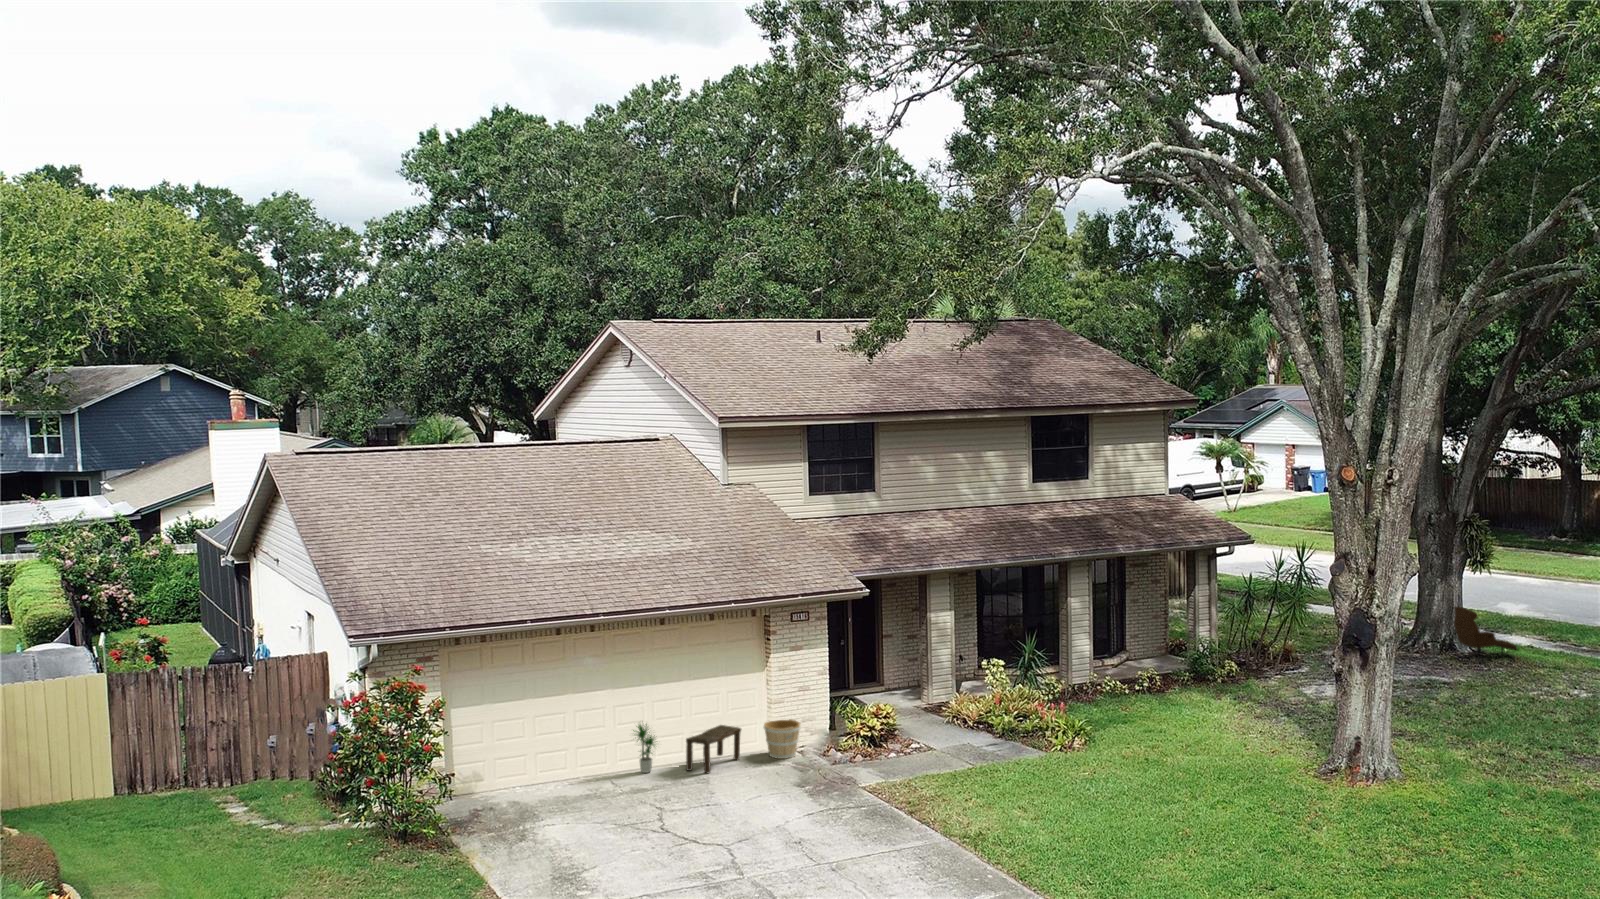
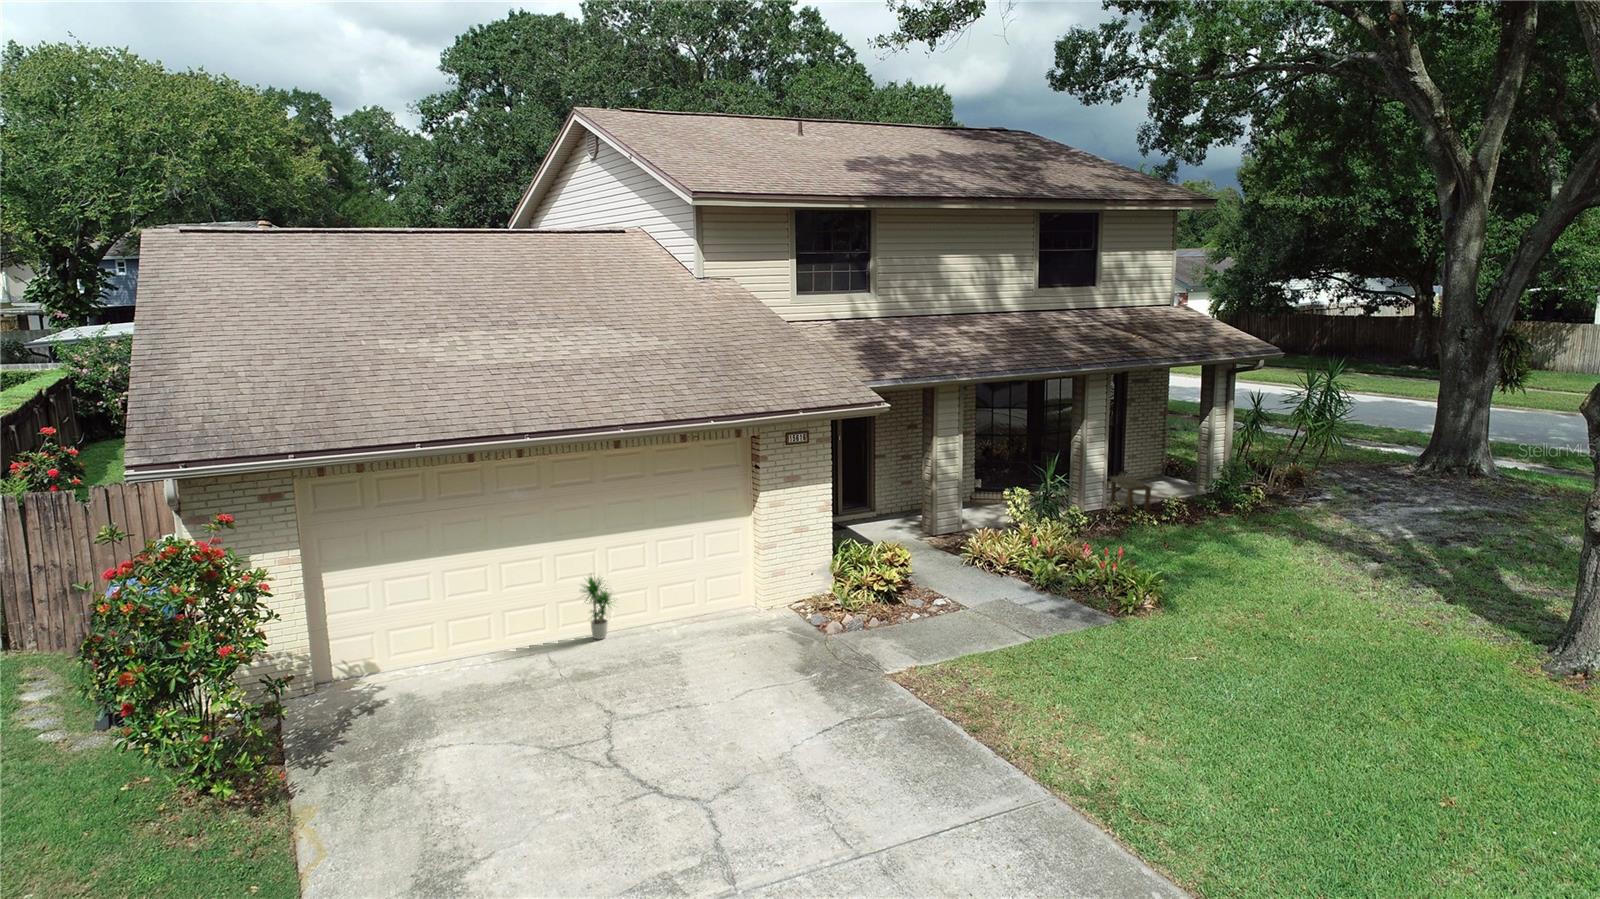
lounge chair: present [1454,607,1517,659] -> none [1489,431,1557,489]
wooden bucket: present [764,719,801,759] -> none [751,566,799,617]
bench: present [686,725,741,773] -> present [1110,476,1151,515]

